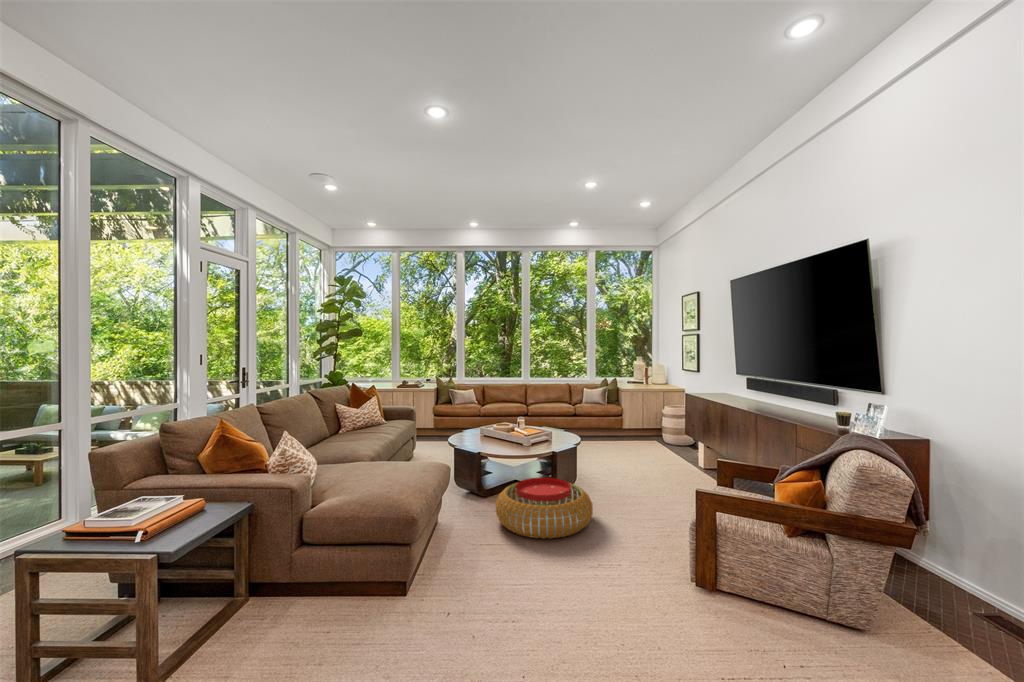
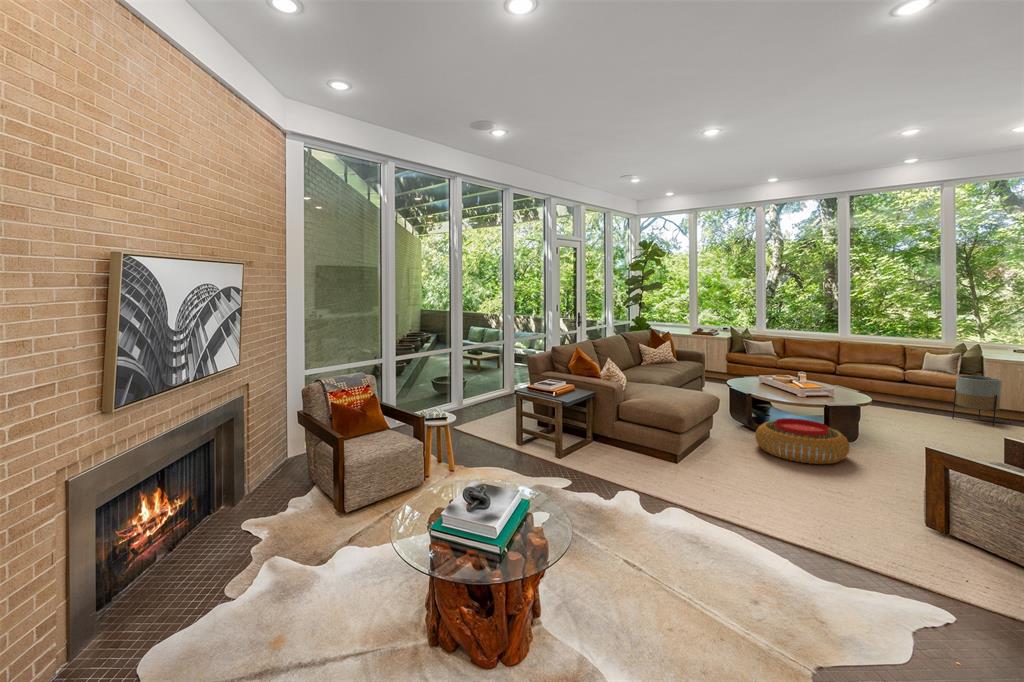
planter: none [619,406,647,446] -> present [952,375,1002,426]

